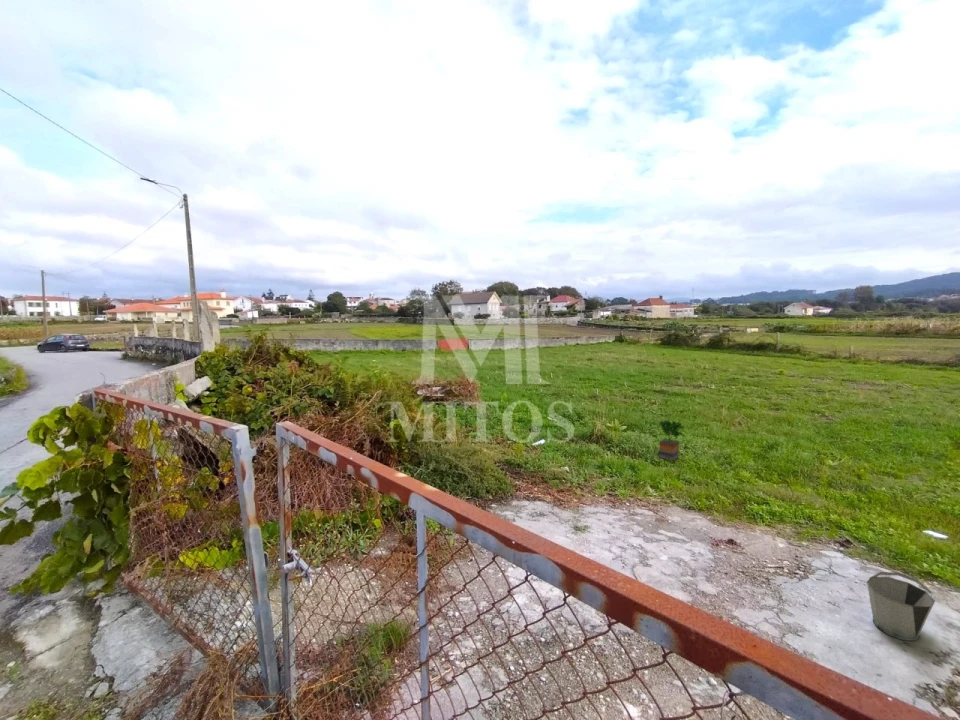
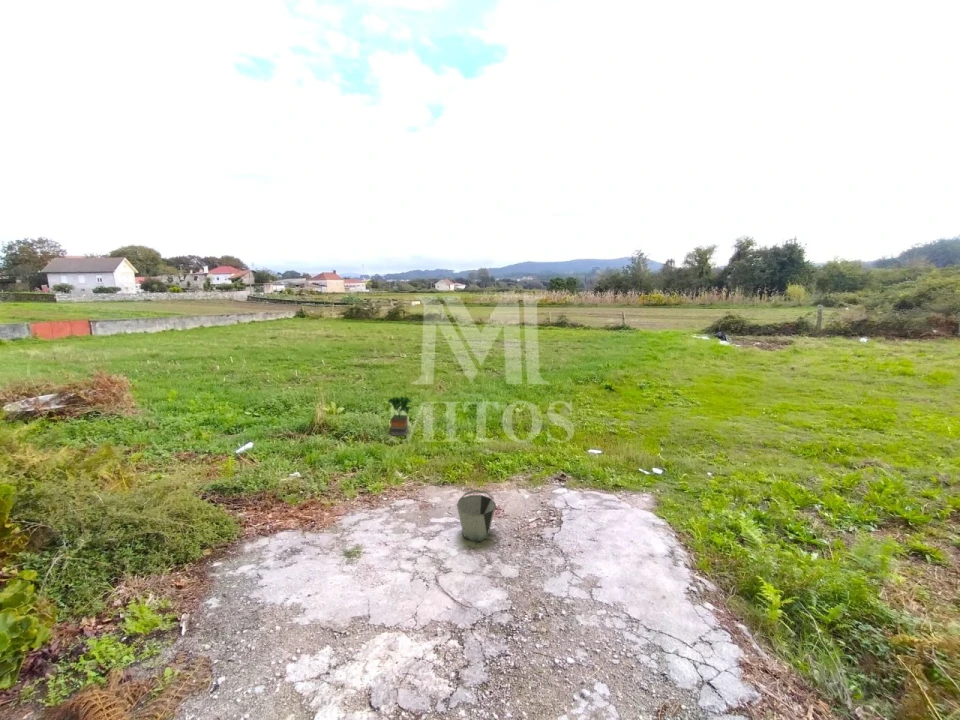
bucket: present [867,572,935,641] -> present [457,490,496,541]

